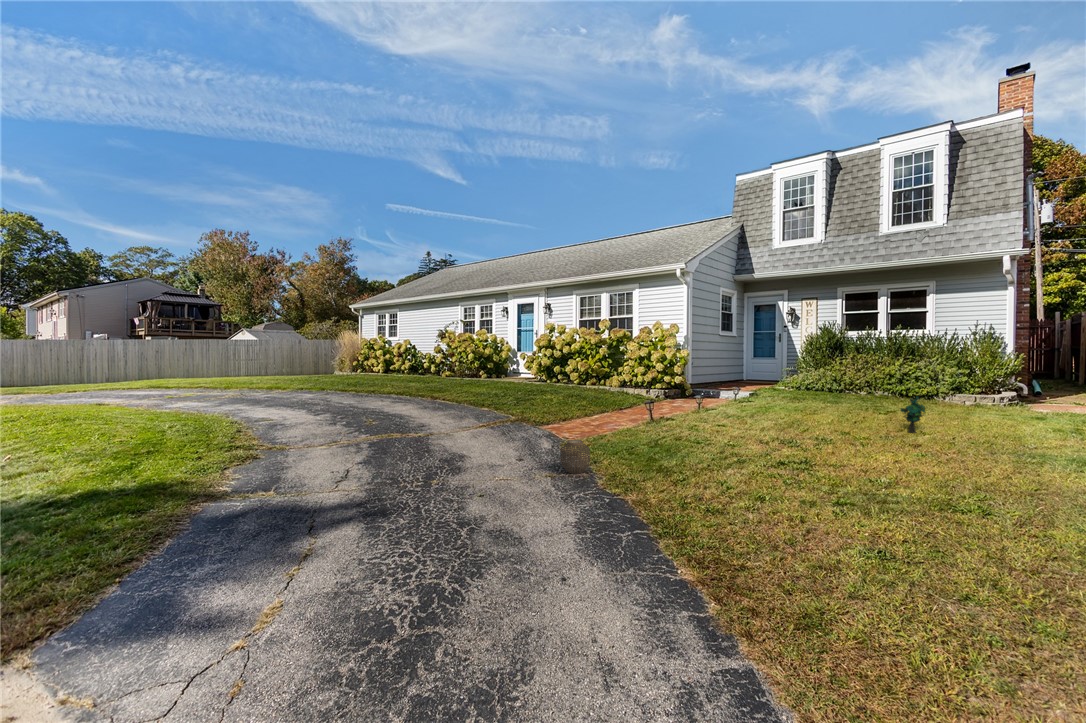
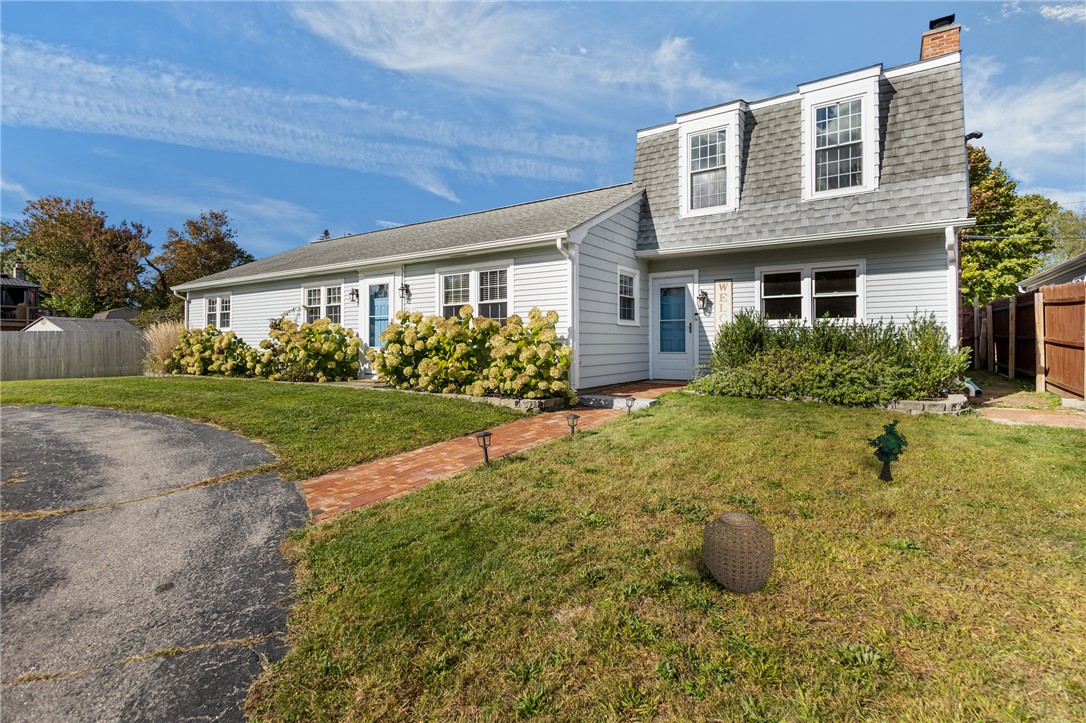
woven basket: present [560,440,590,474] -> present [703,511,774,592]

